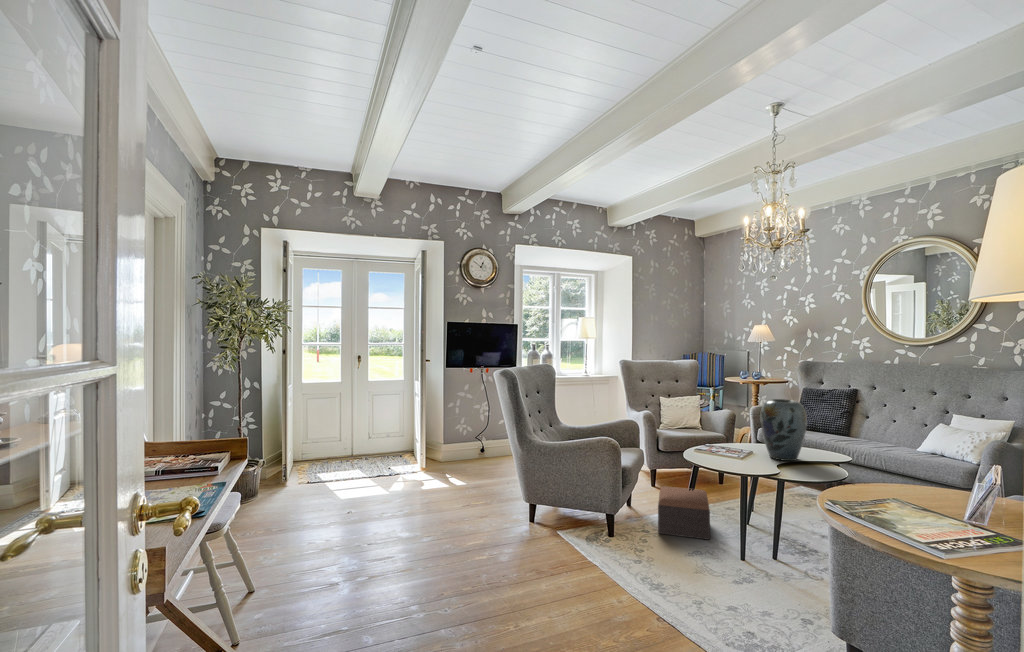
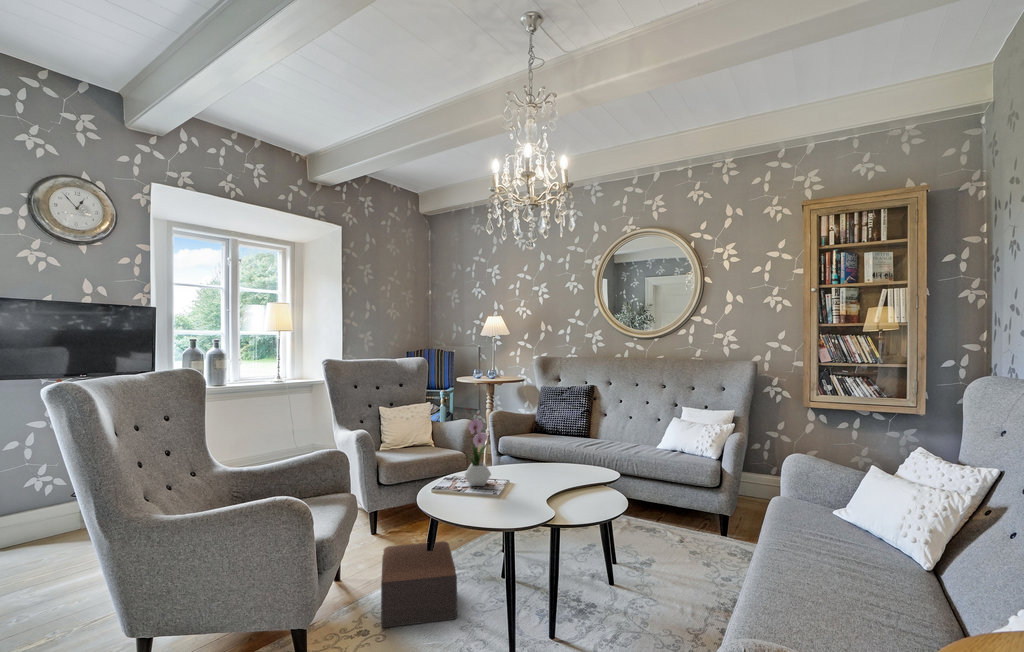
flower arrangement: none [717,398,738,454] -> present [465,408,491,486]
vase: present [760,399,807,461] -> none [518,404,572,486]

